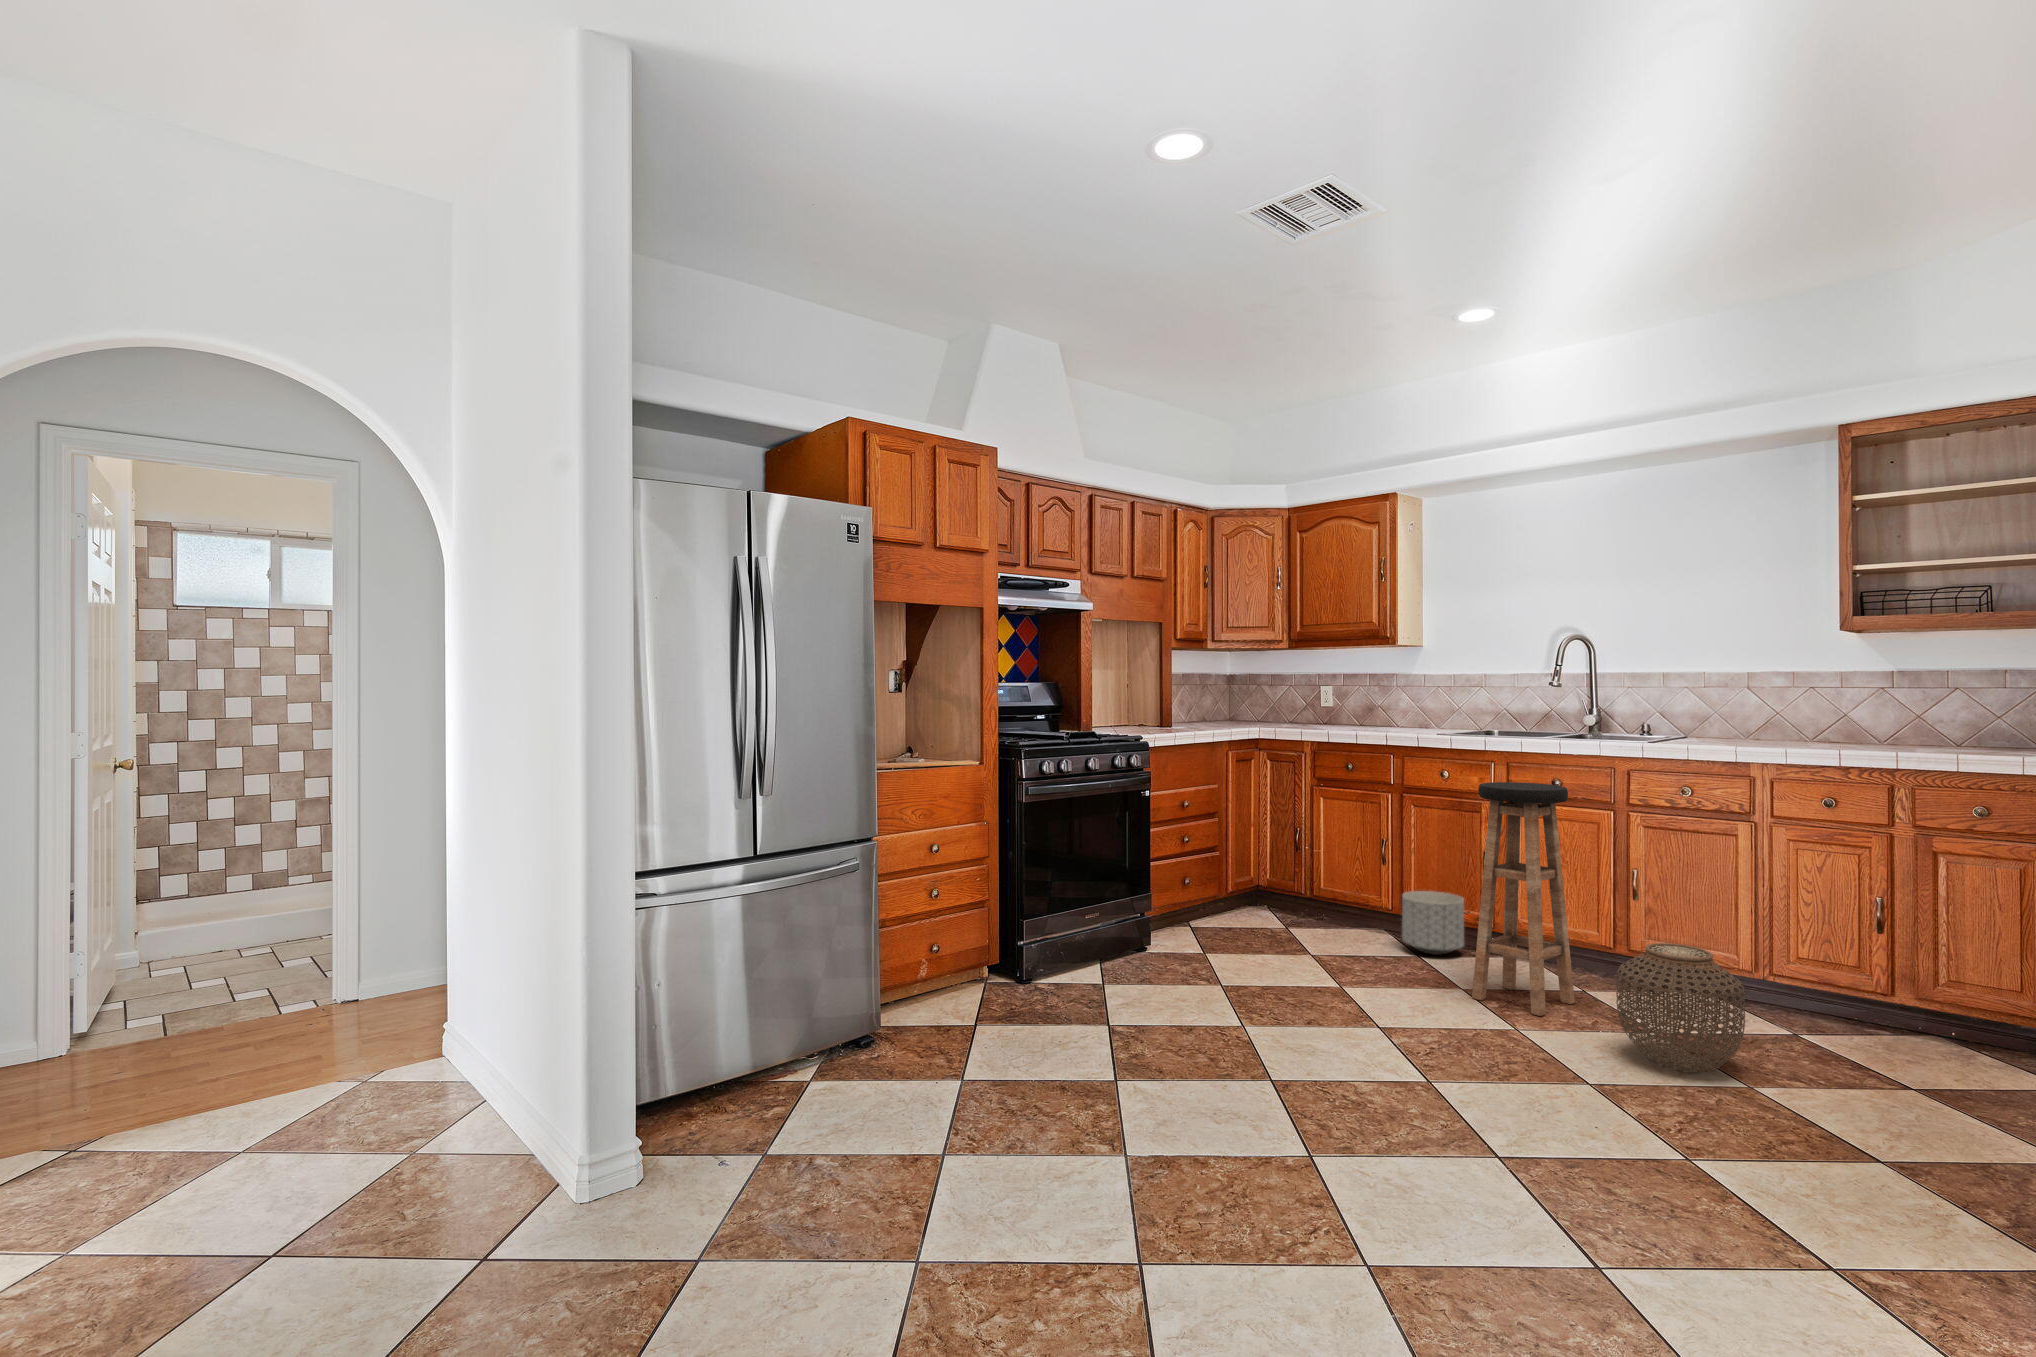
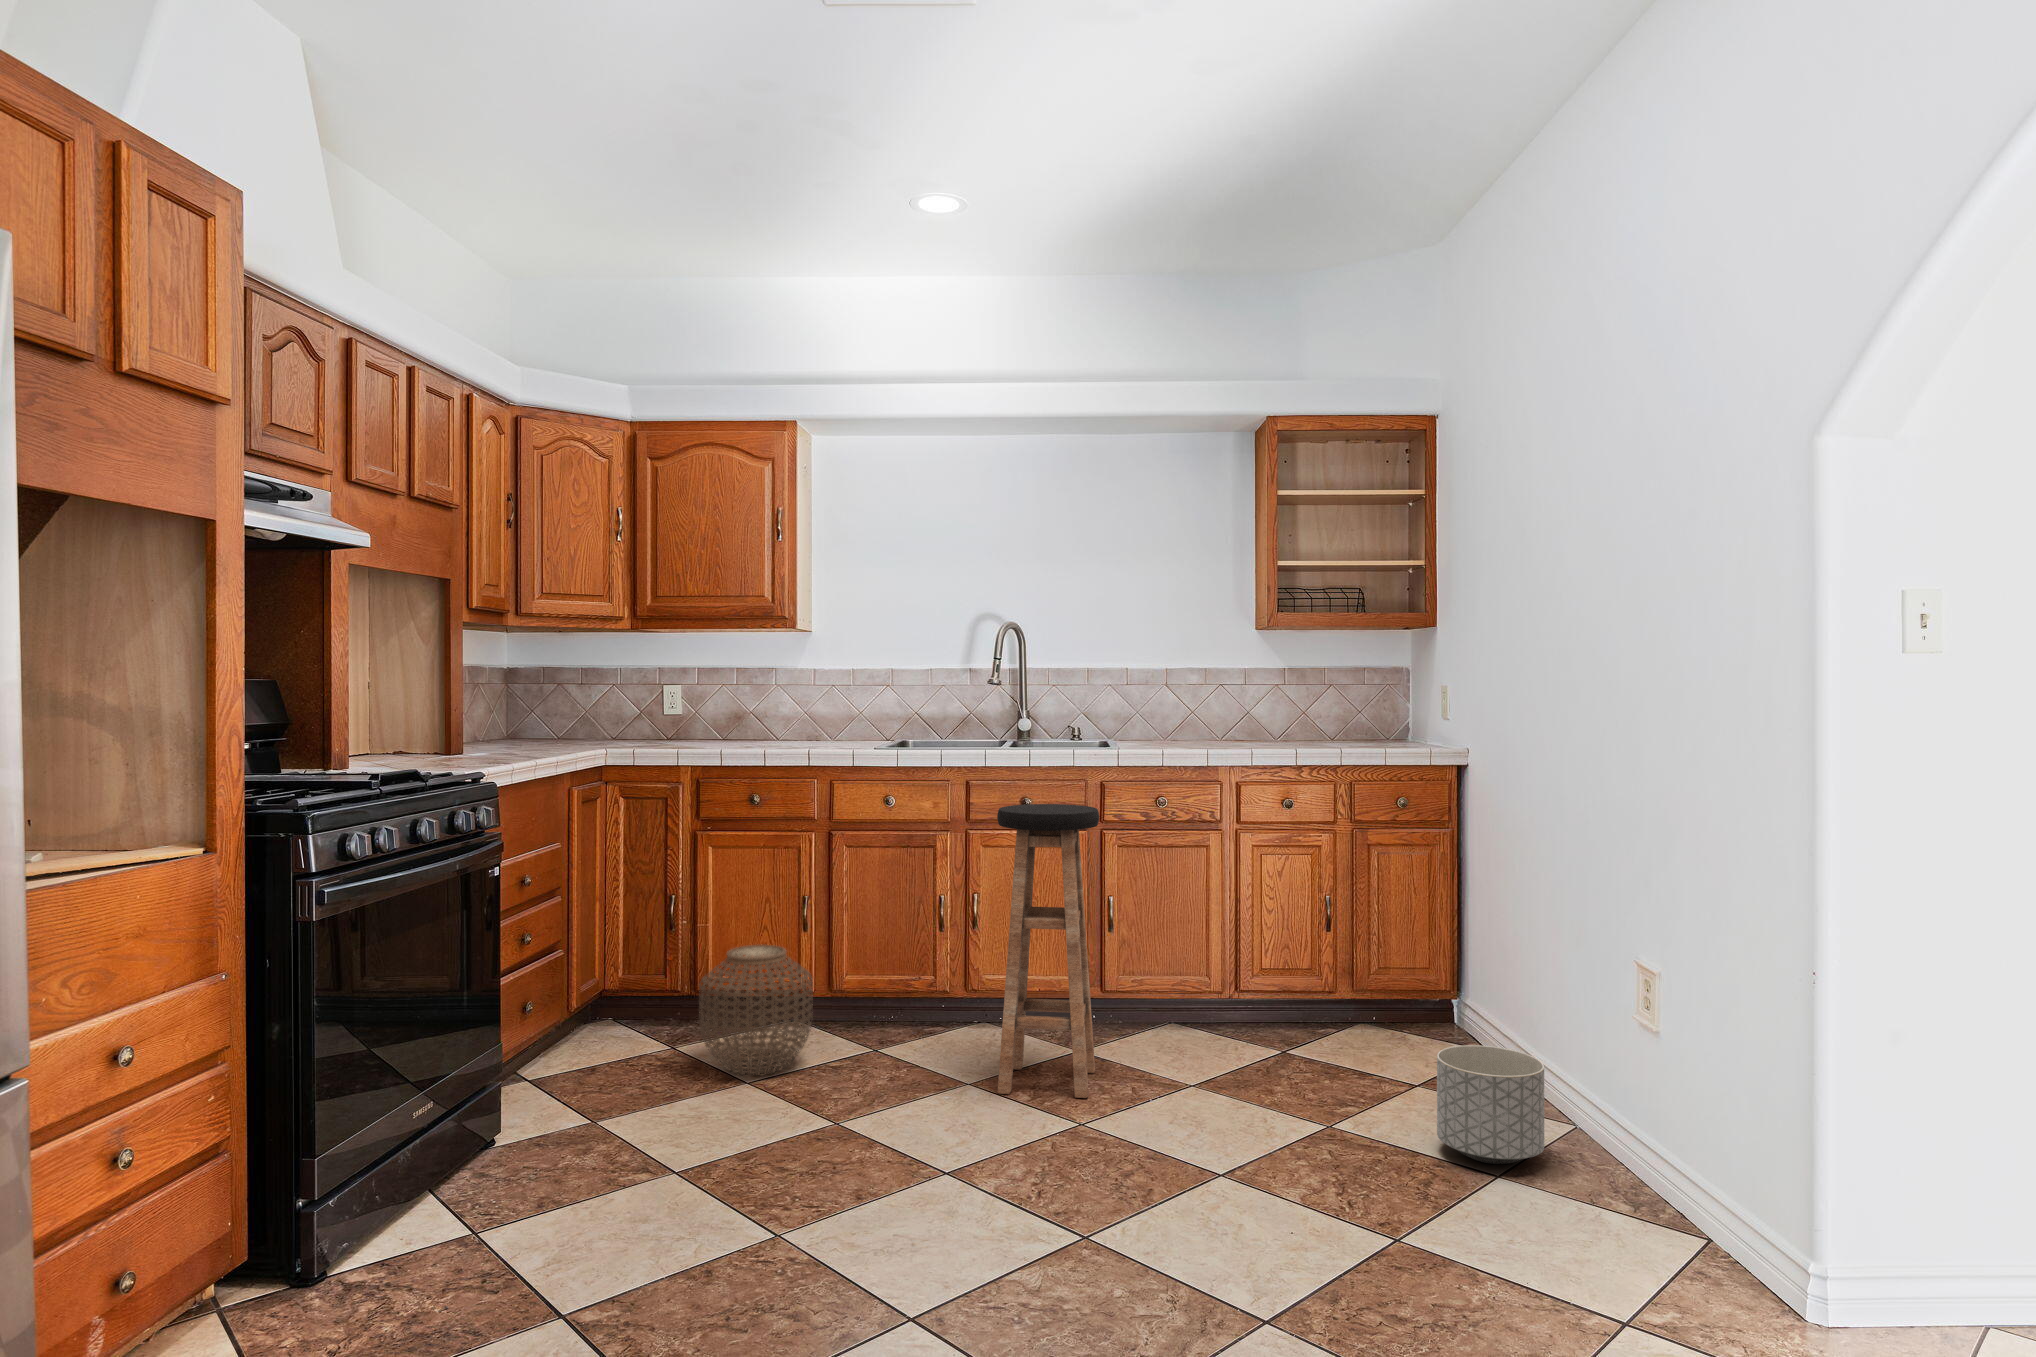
planter: present [1402,891,1464,955] -> present [1437,1045,1544,1164]
woven basket: present [1616,943,1745,1073] -> present [699,945,813,1075]

